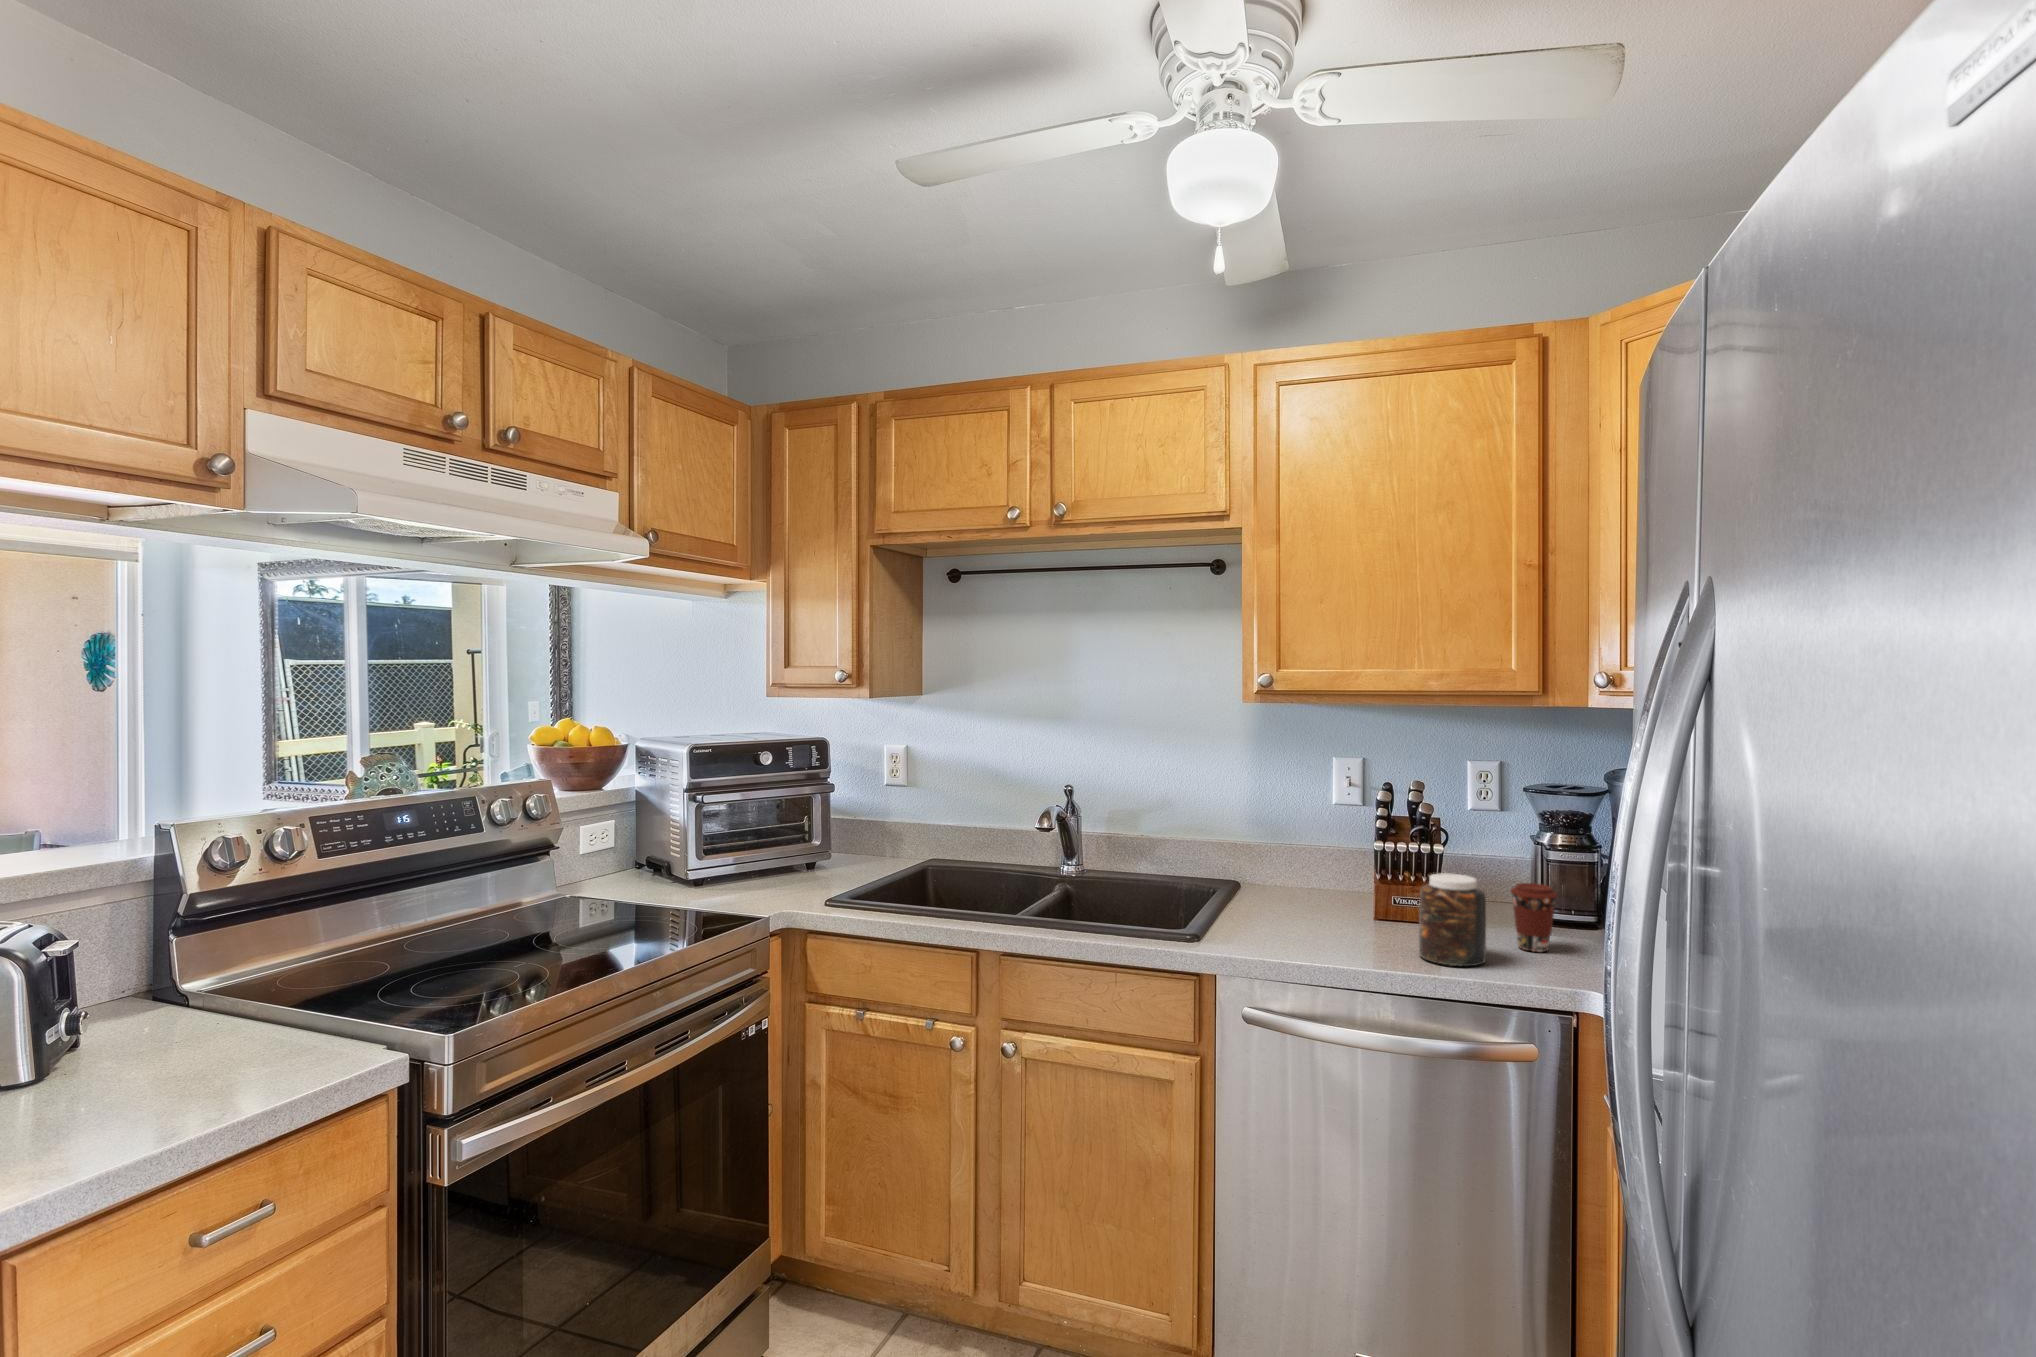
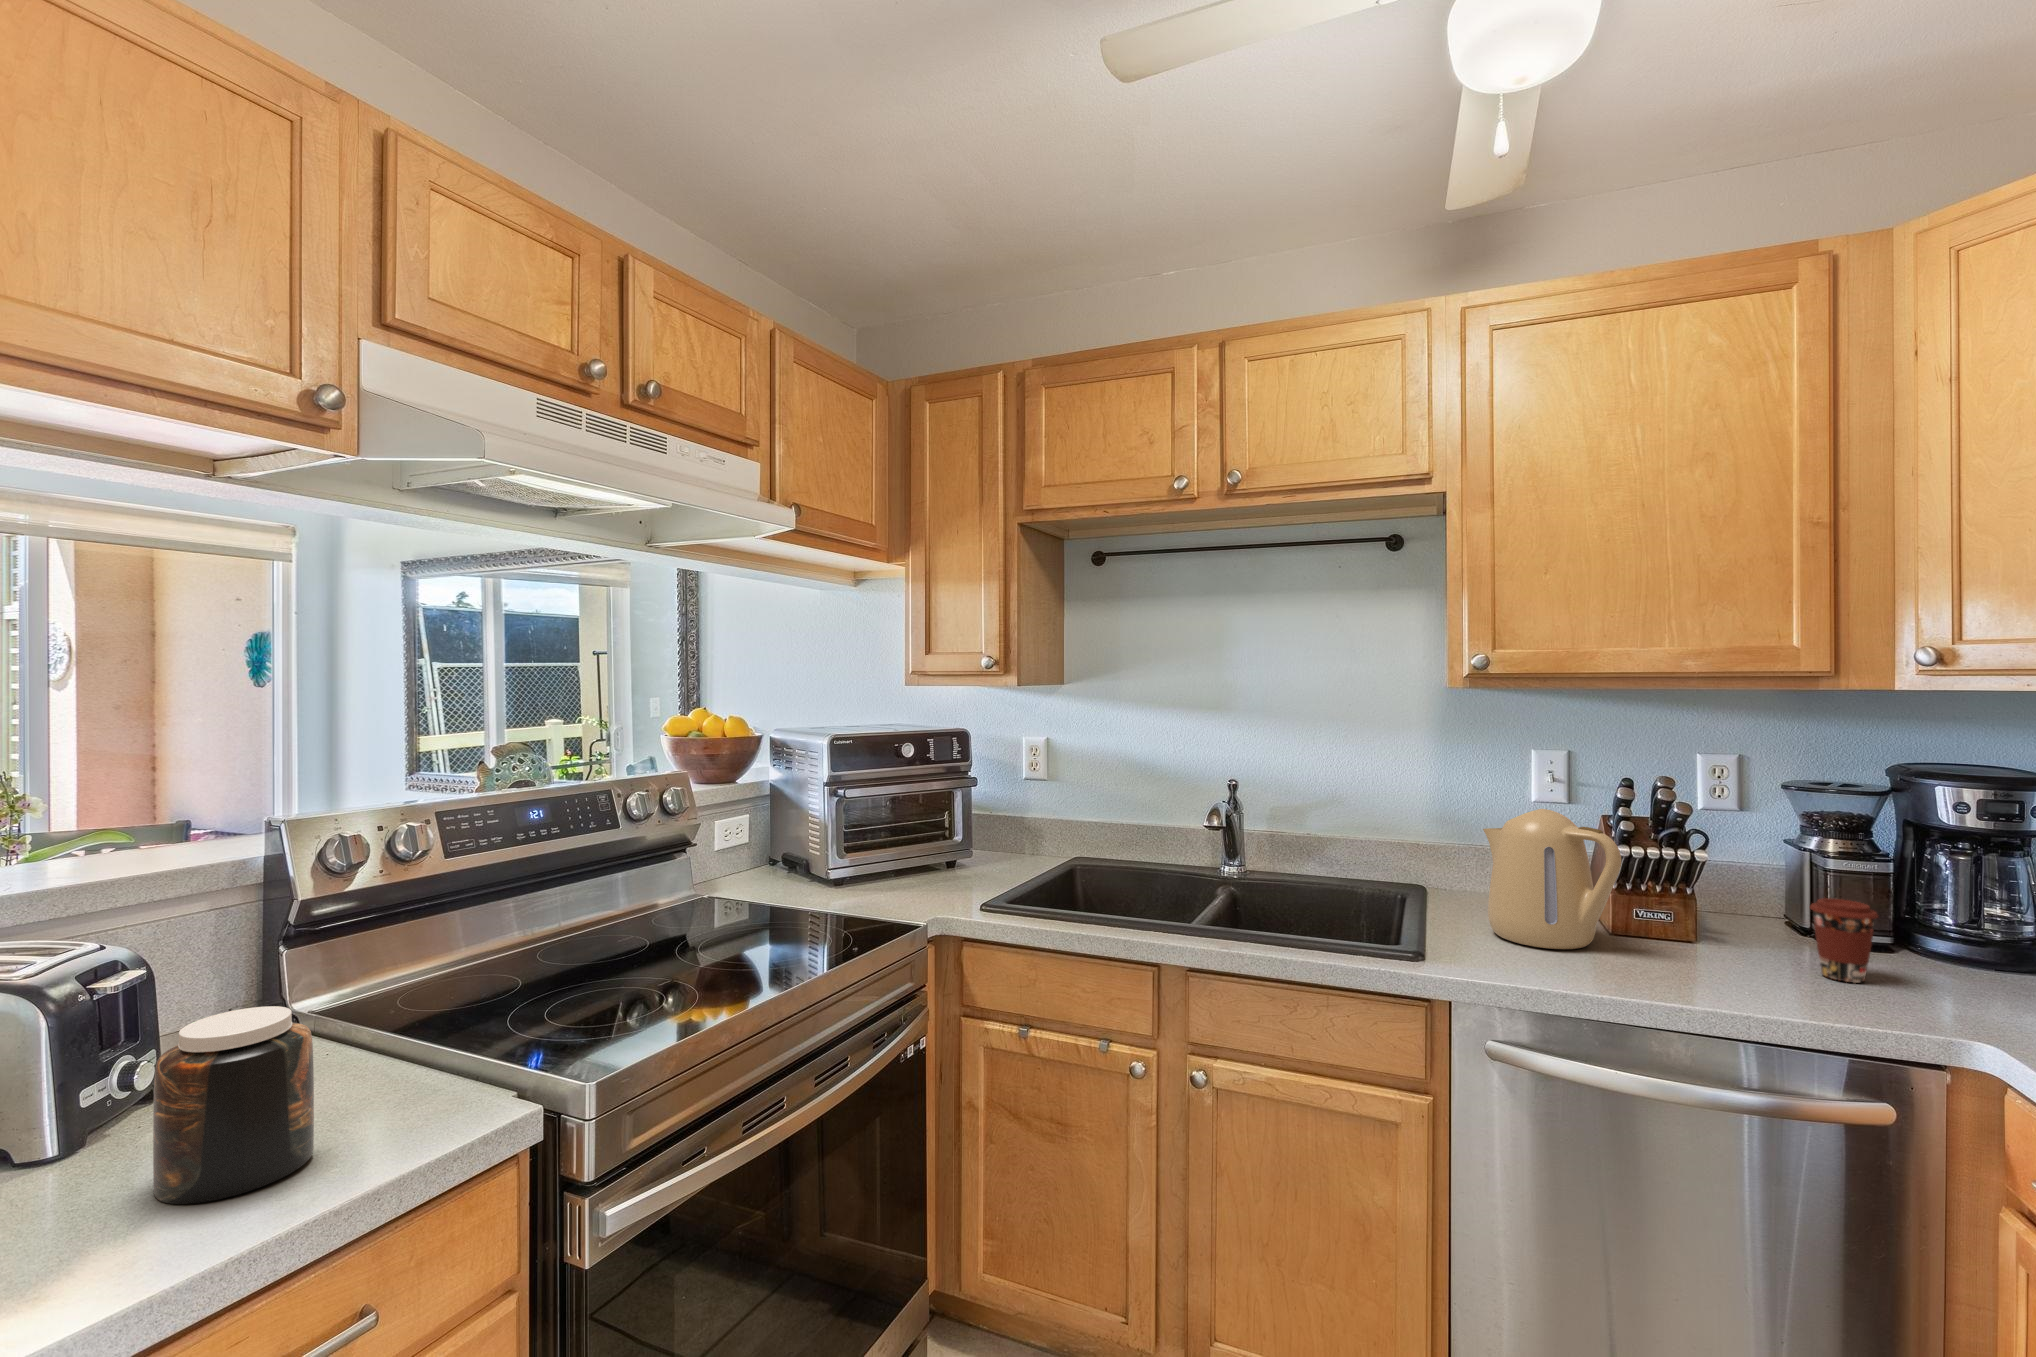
kettle: none [1269,809,1367,930] -> present [1483,809,1621,949]
jar: present [1419,873,1486,966] -> present [153,1006,314,1204]

